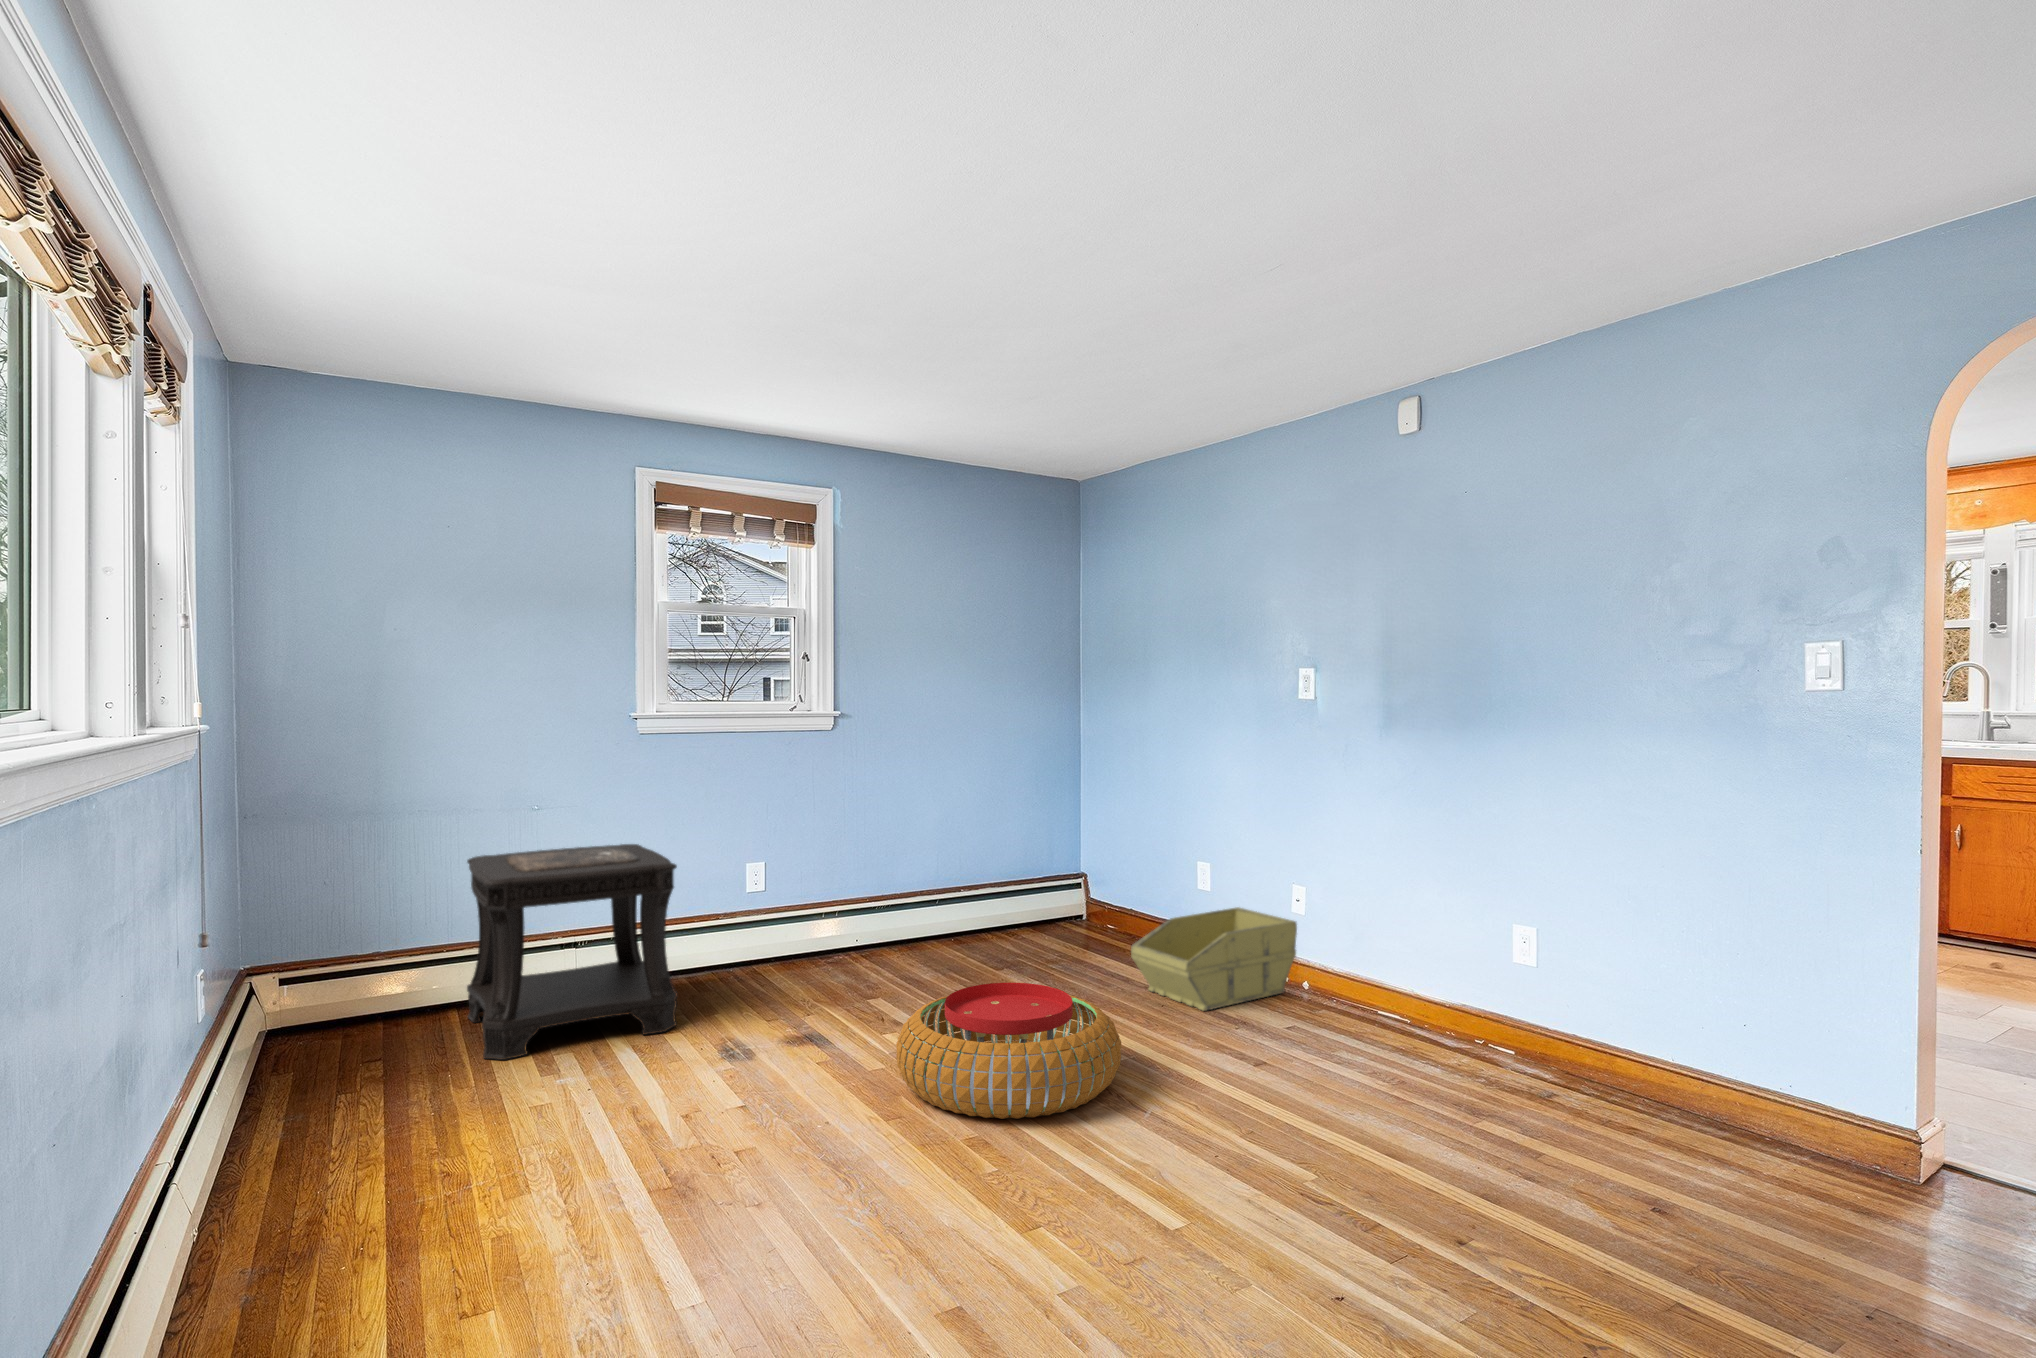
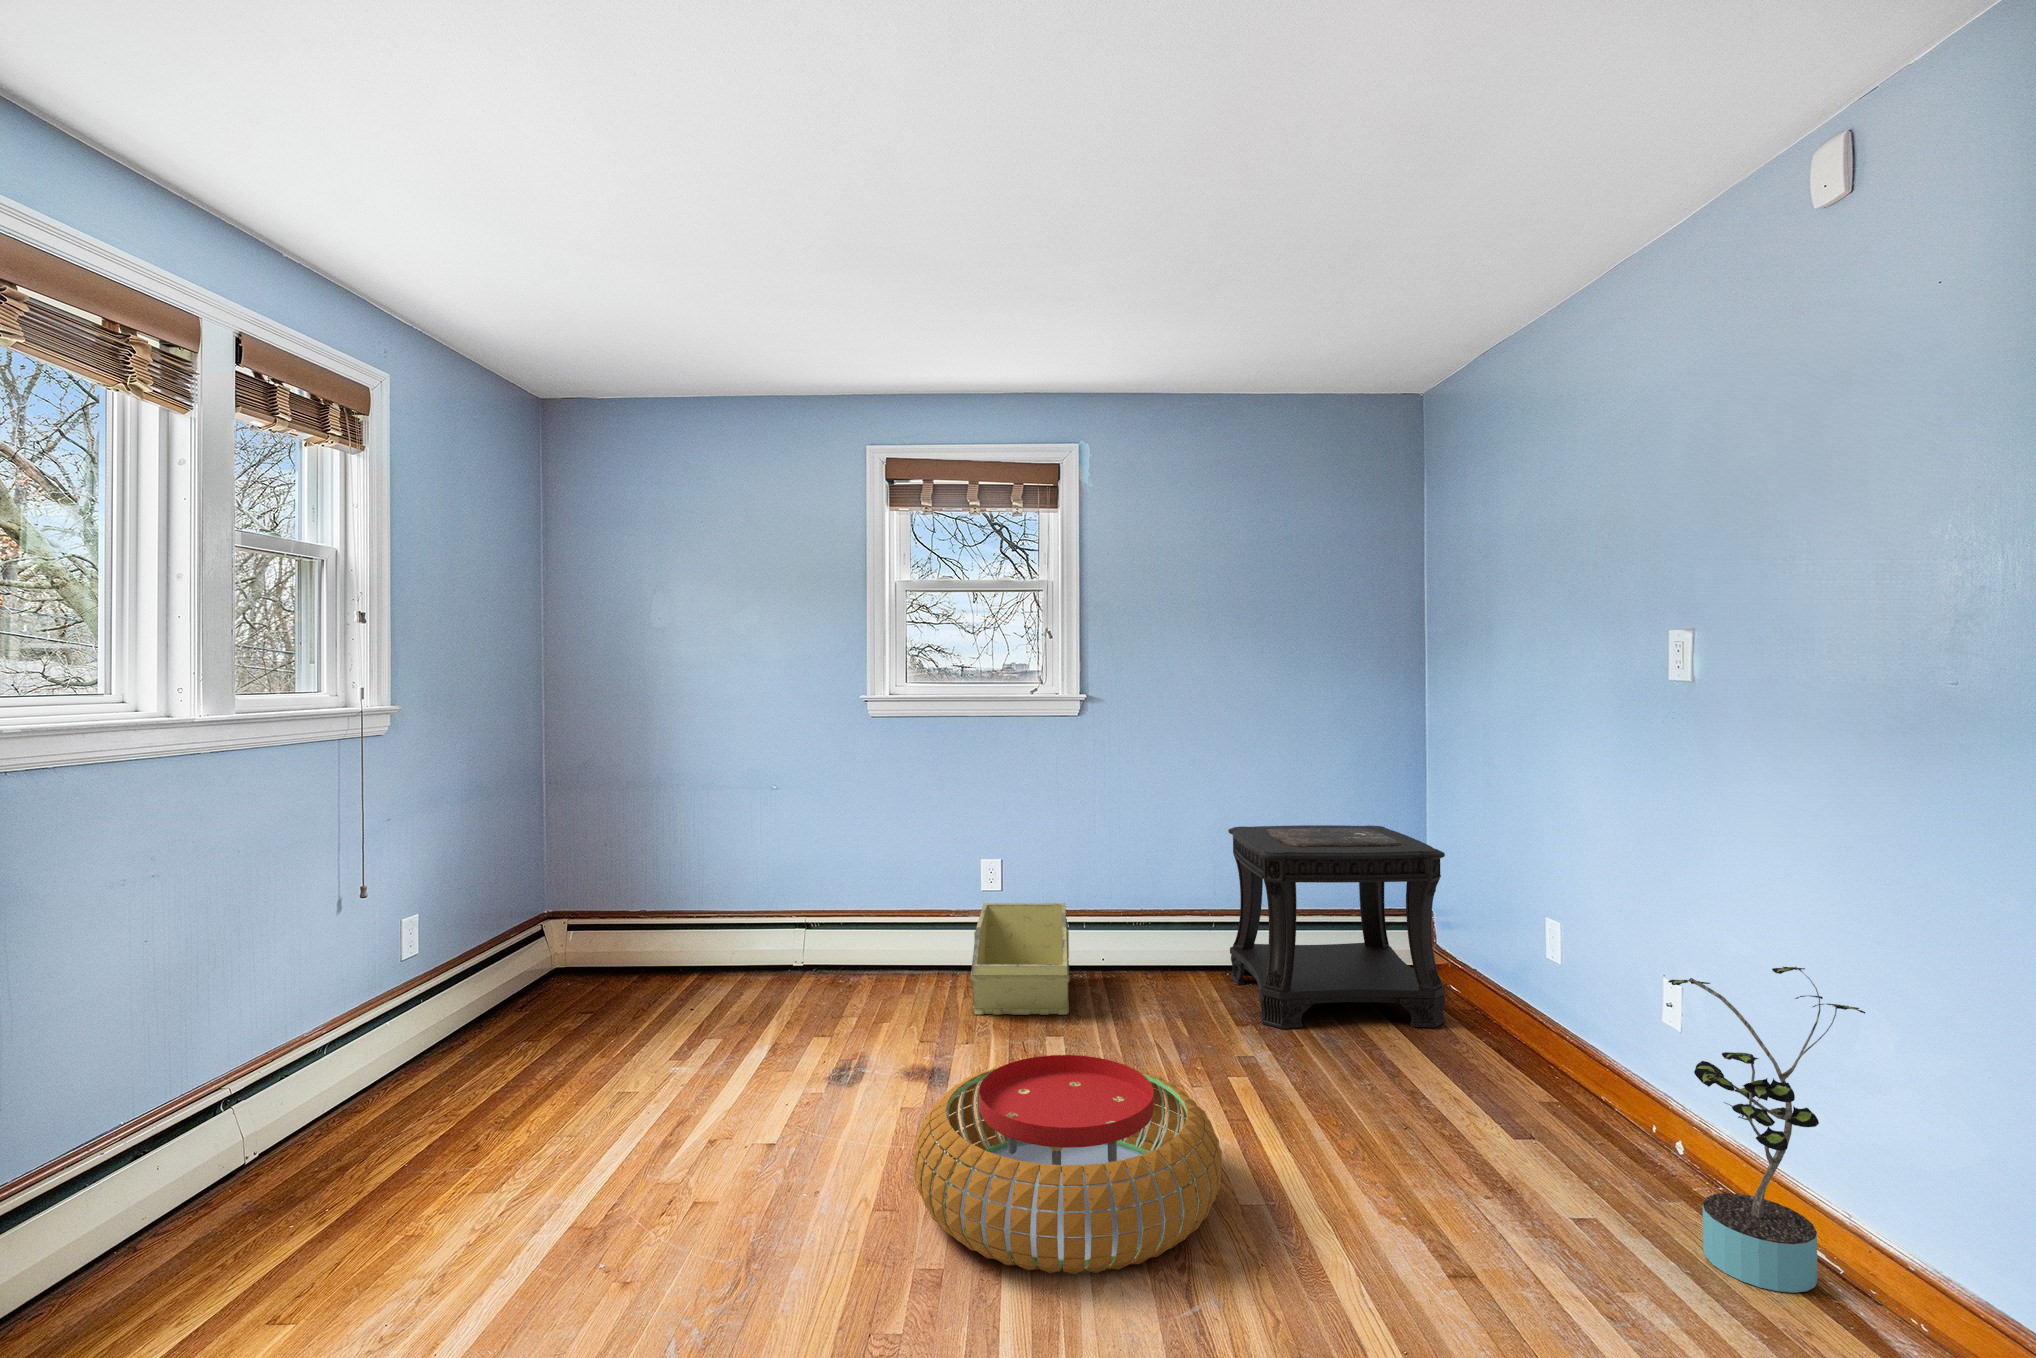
side table: present [467,844,677,1060] -> present [1228,825,1446,1029]
potted plant: none [1326,859,1426,1036] -> present [1668,966,1865,1293]
storage bin: present [1131,907,1297,1011] -> present [970,903,1069,1015]

